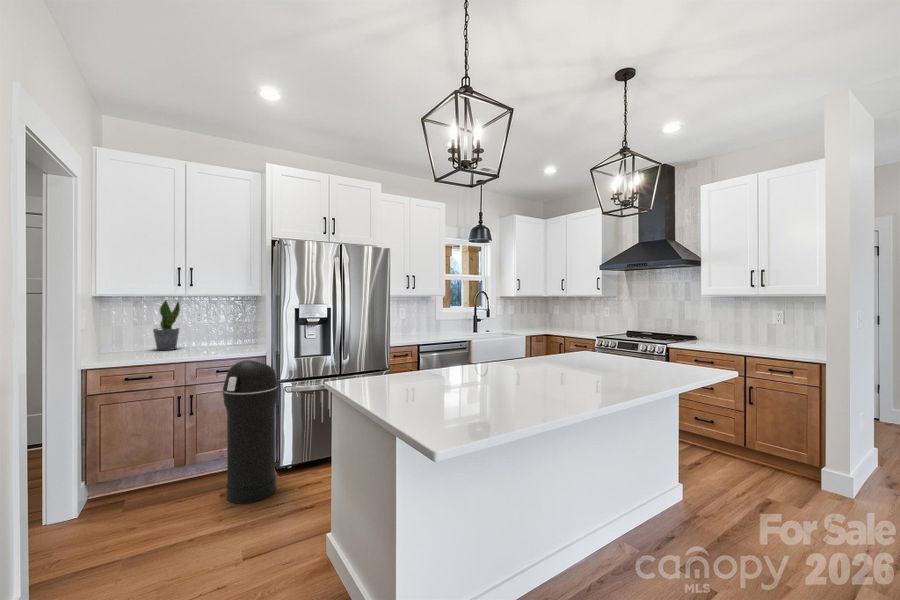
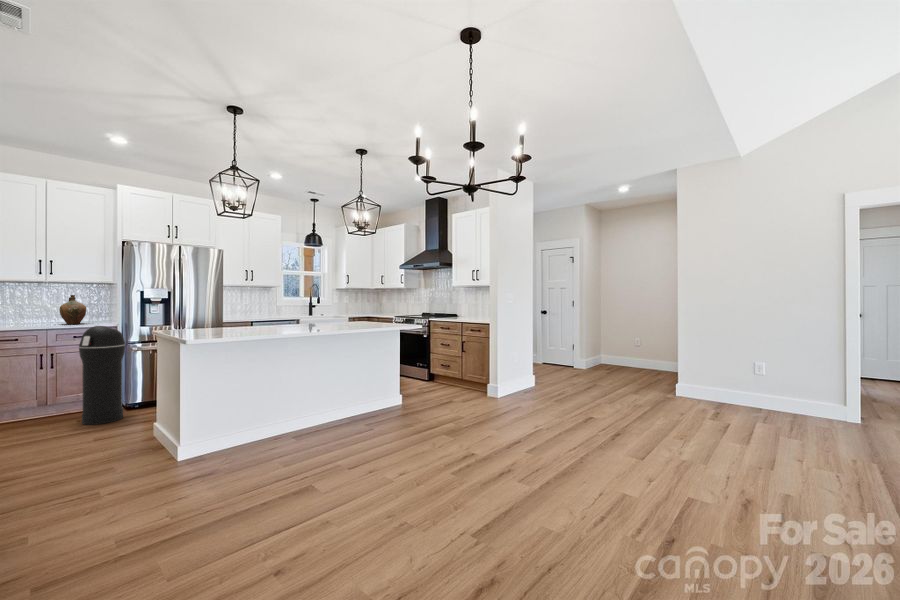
potted plant: present [153,300,180,350] -> none [15,284,41,324]
ceramic jug: none [200,313,230,352] -> present [59,295,86,324]

